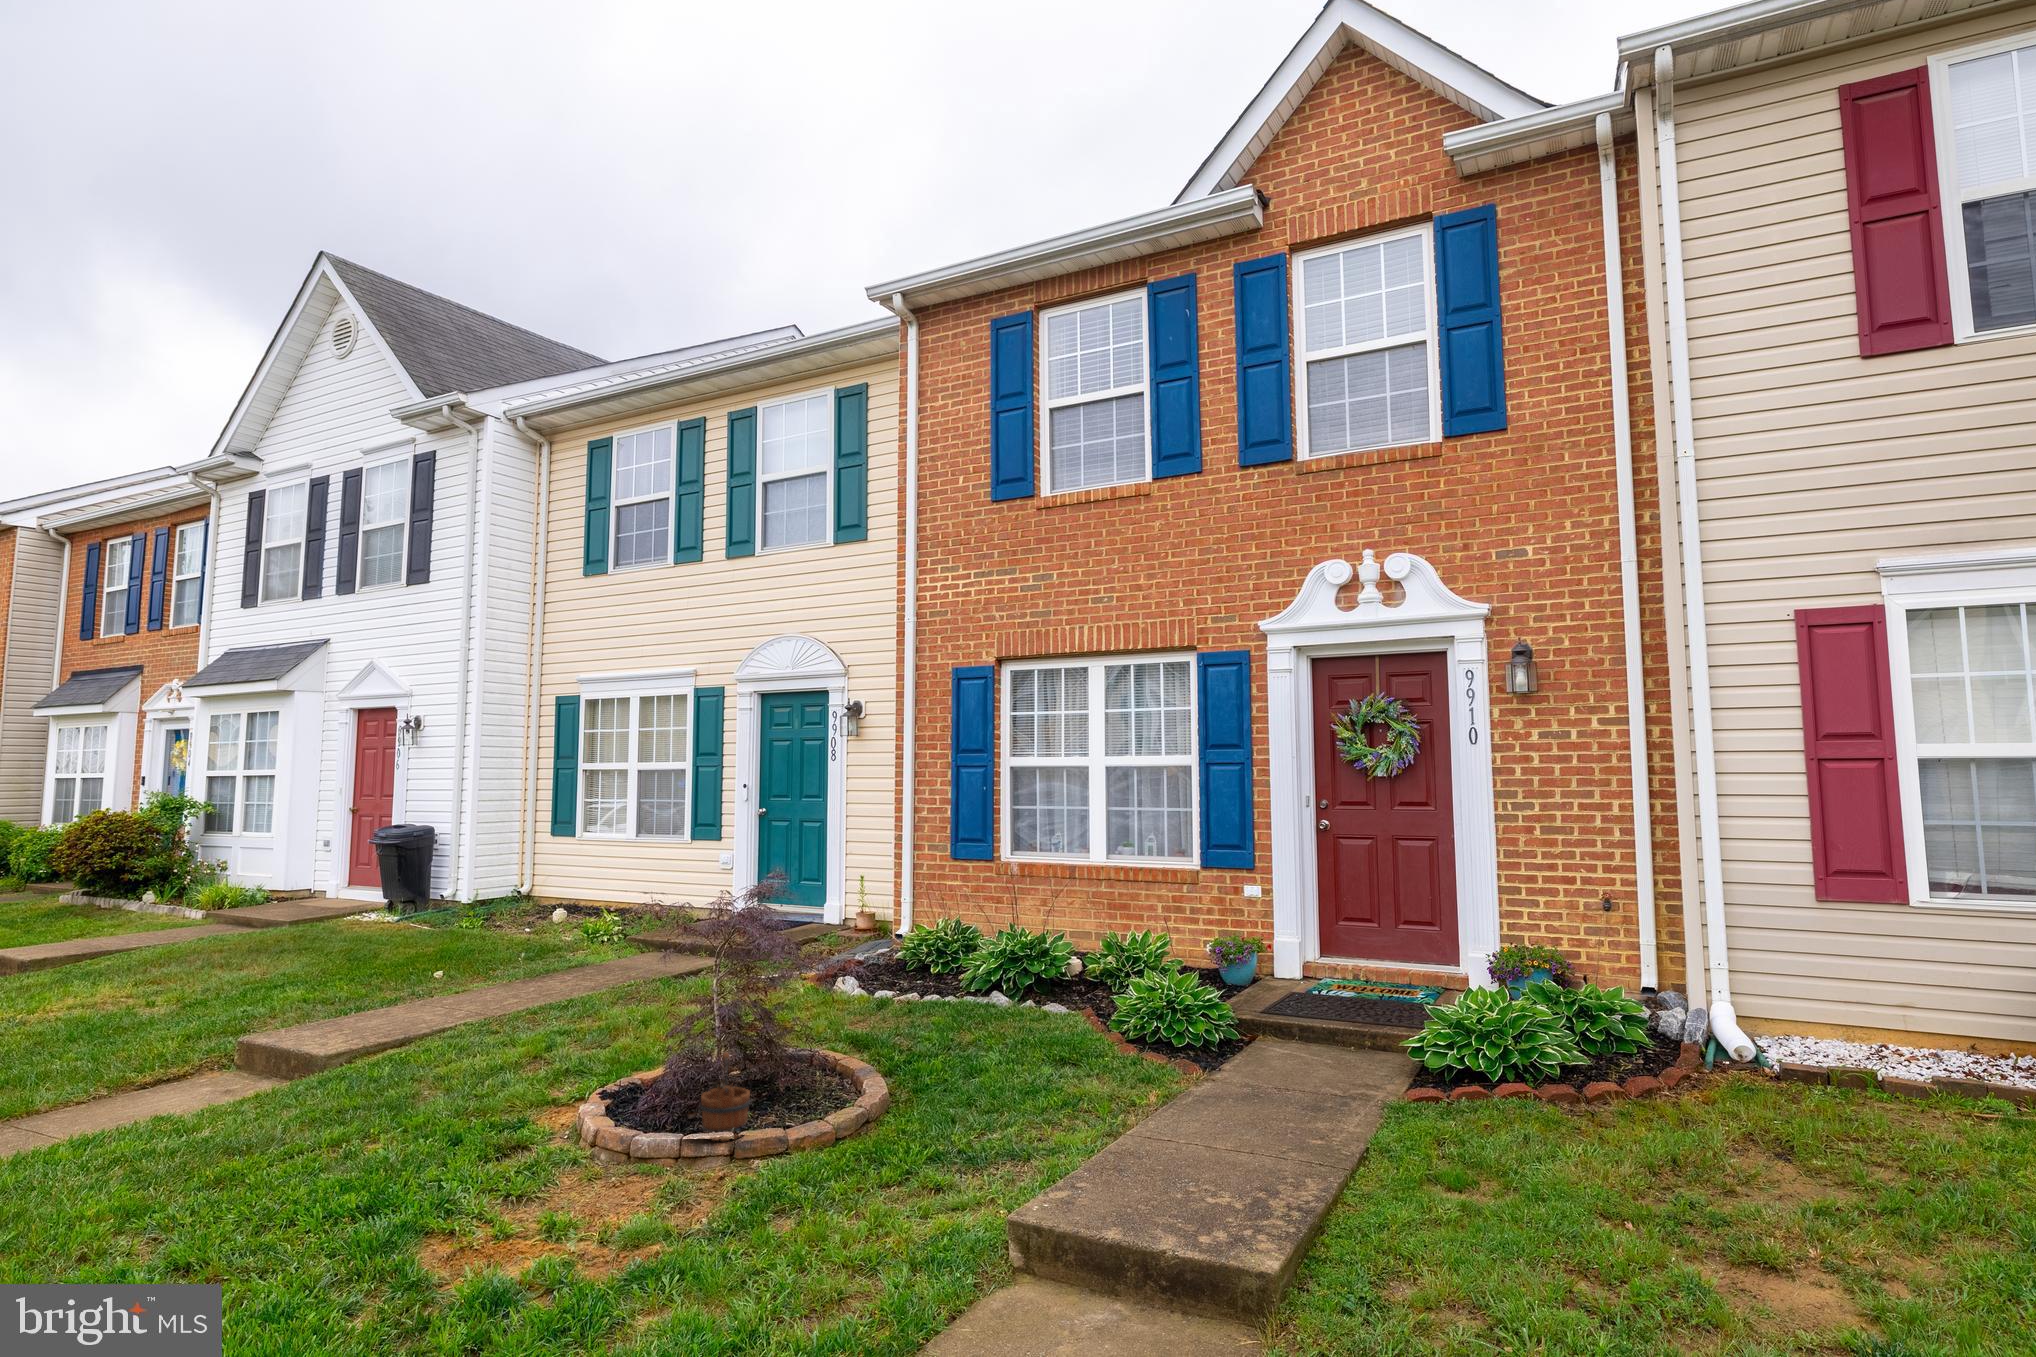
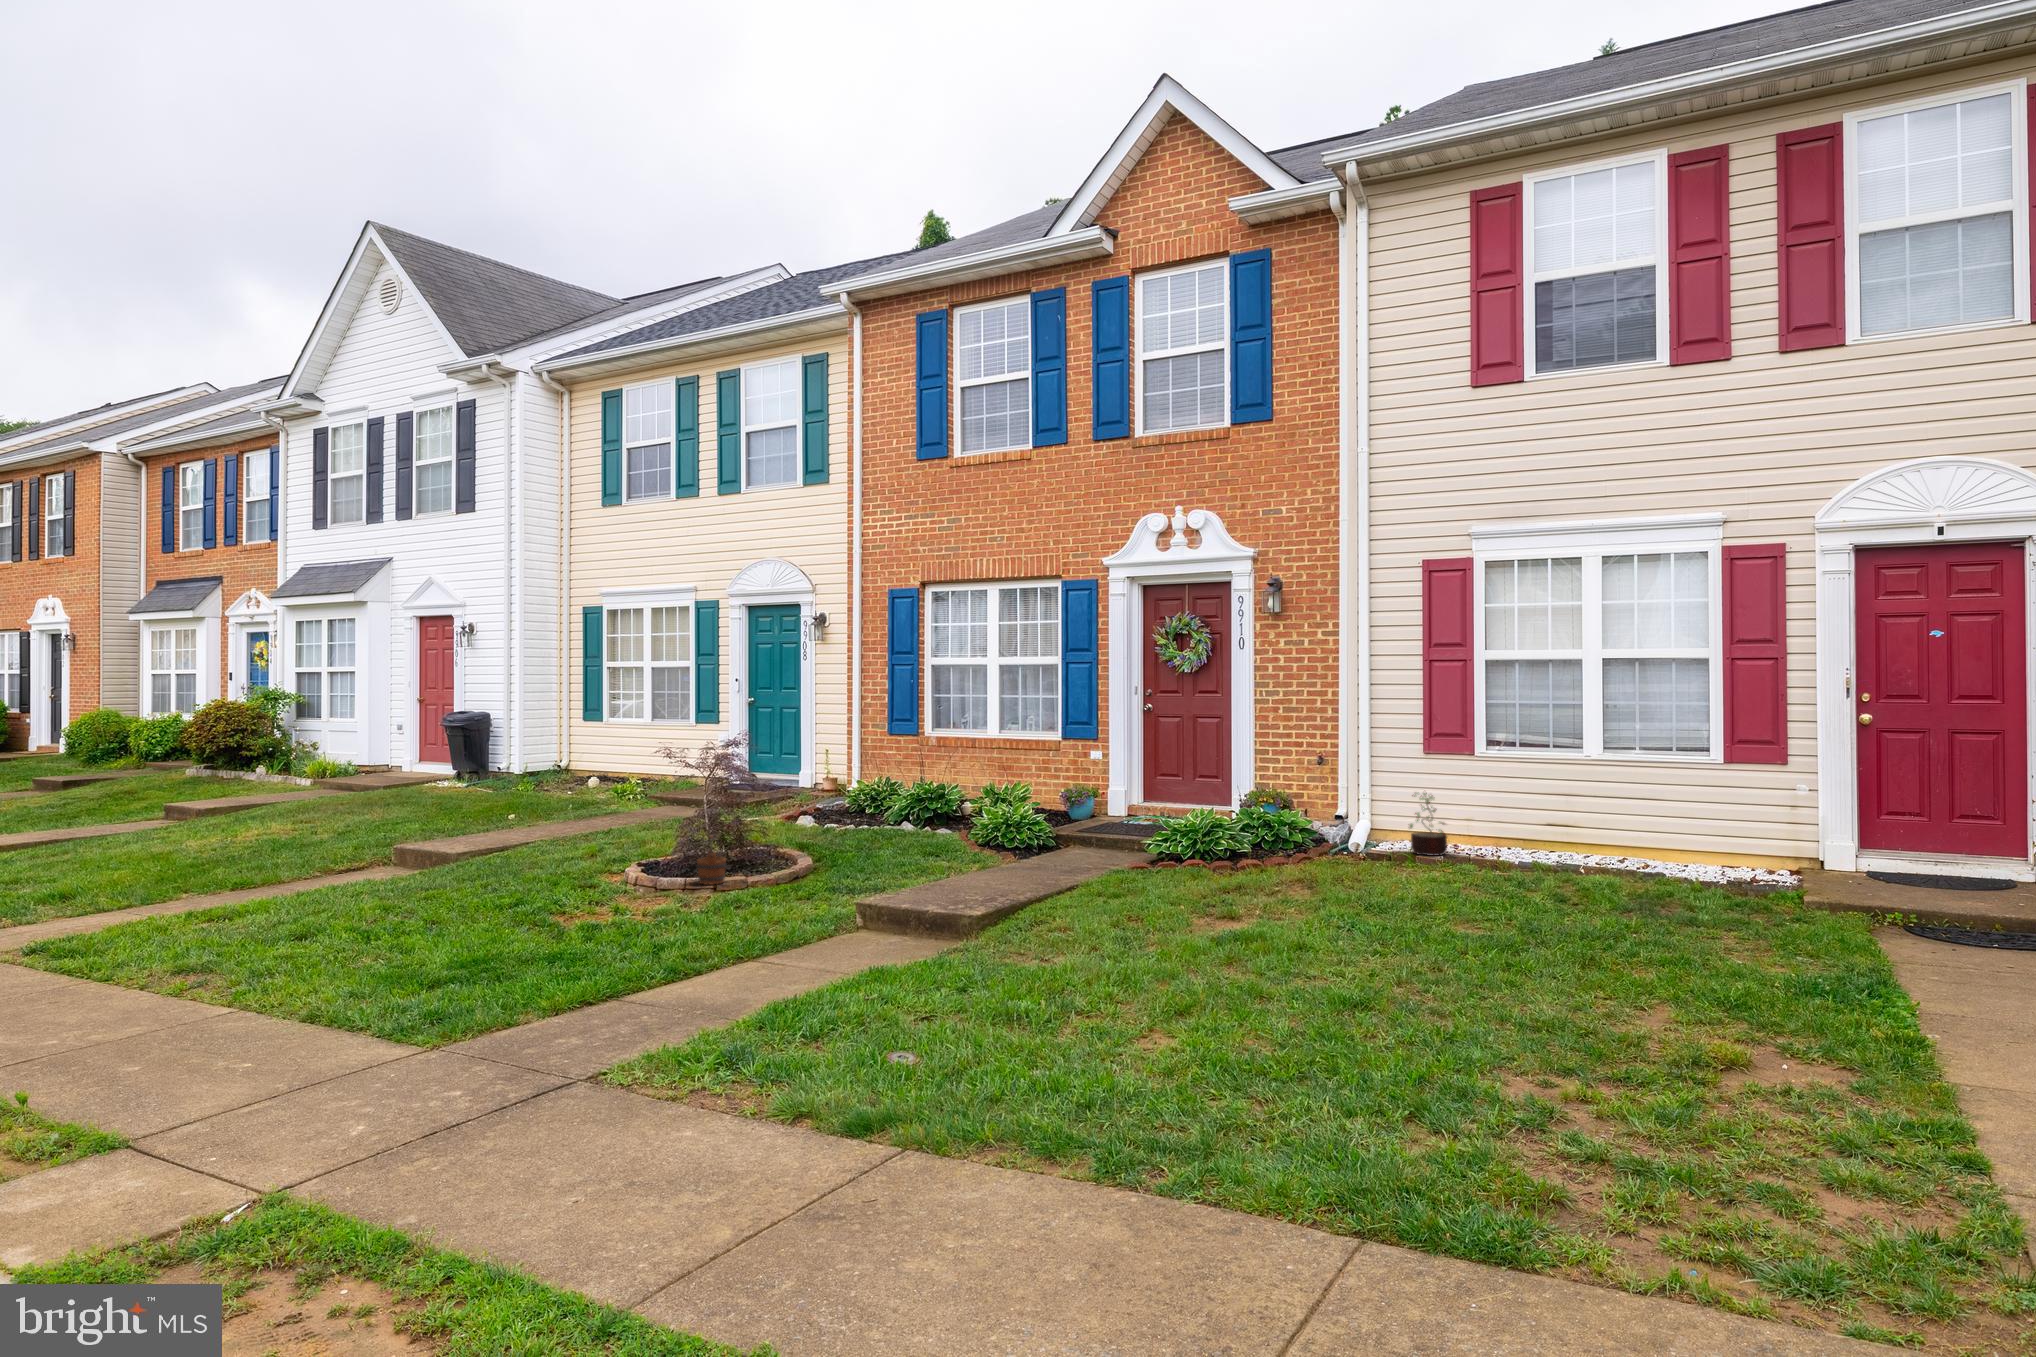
decorative plant: none [1771,954,1852,1059] -> present [1410,793,1447,856]

